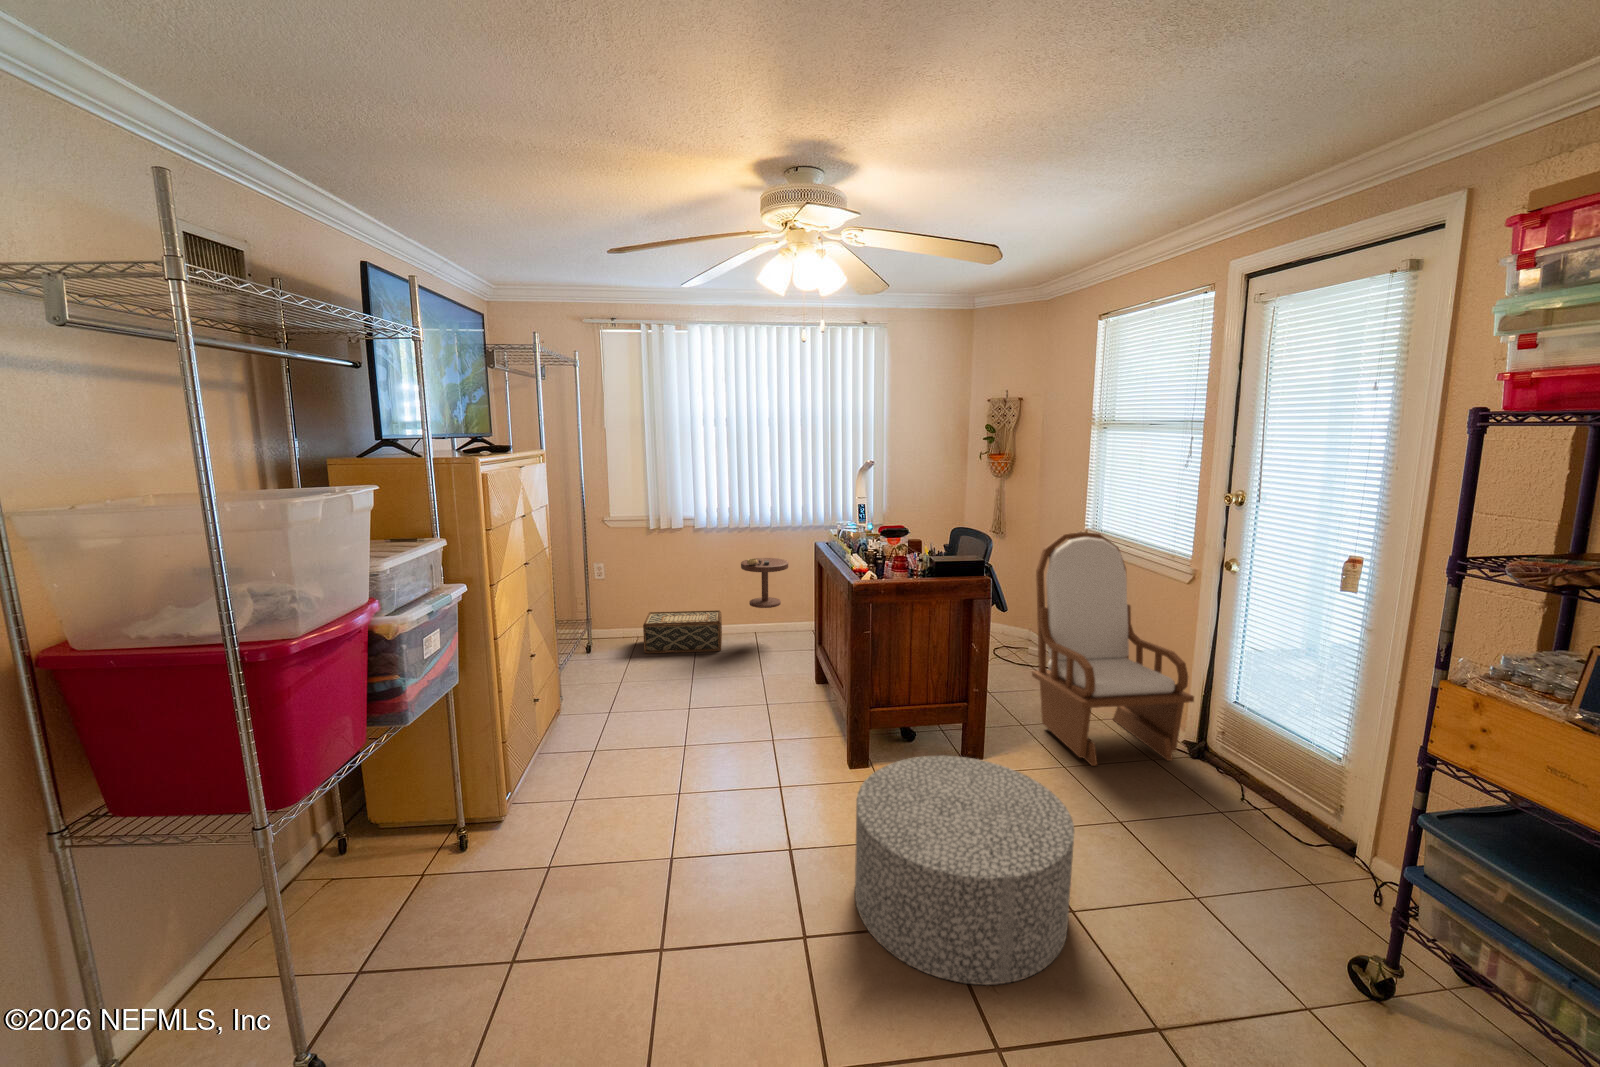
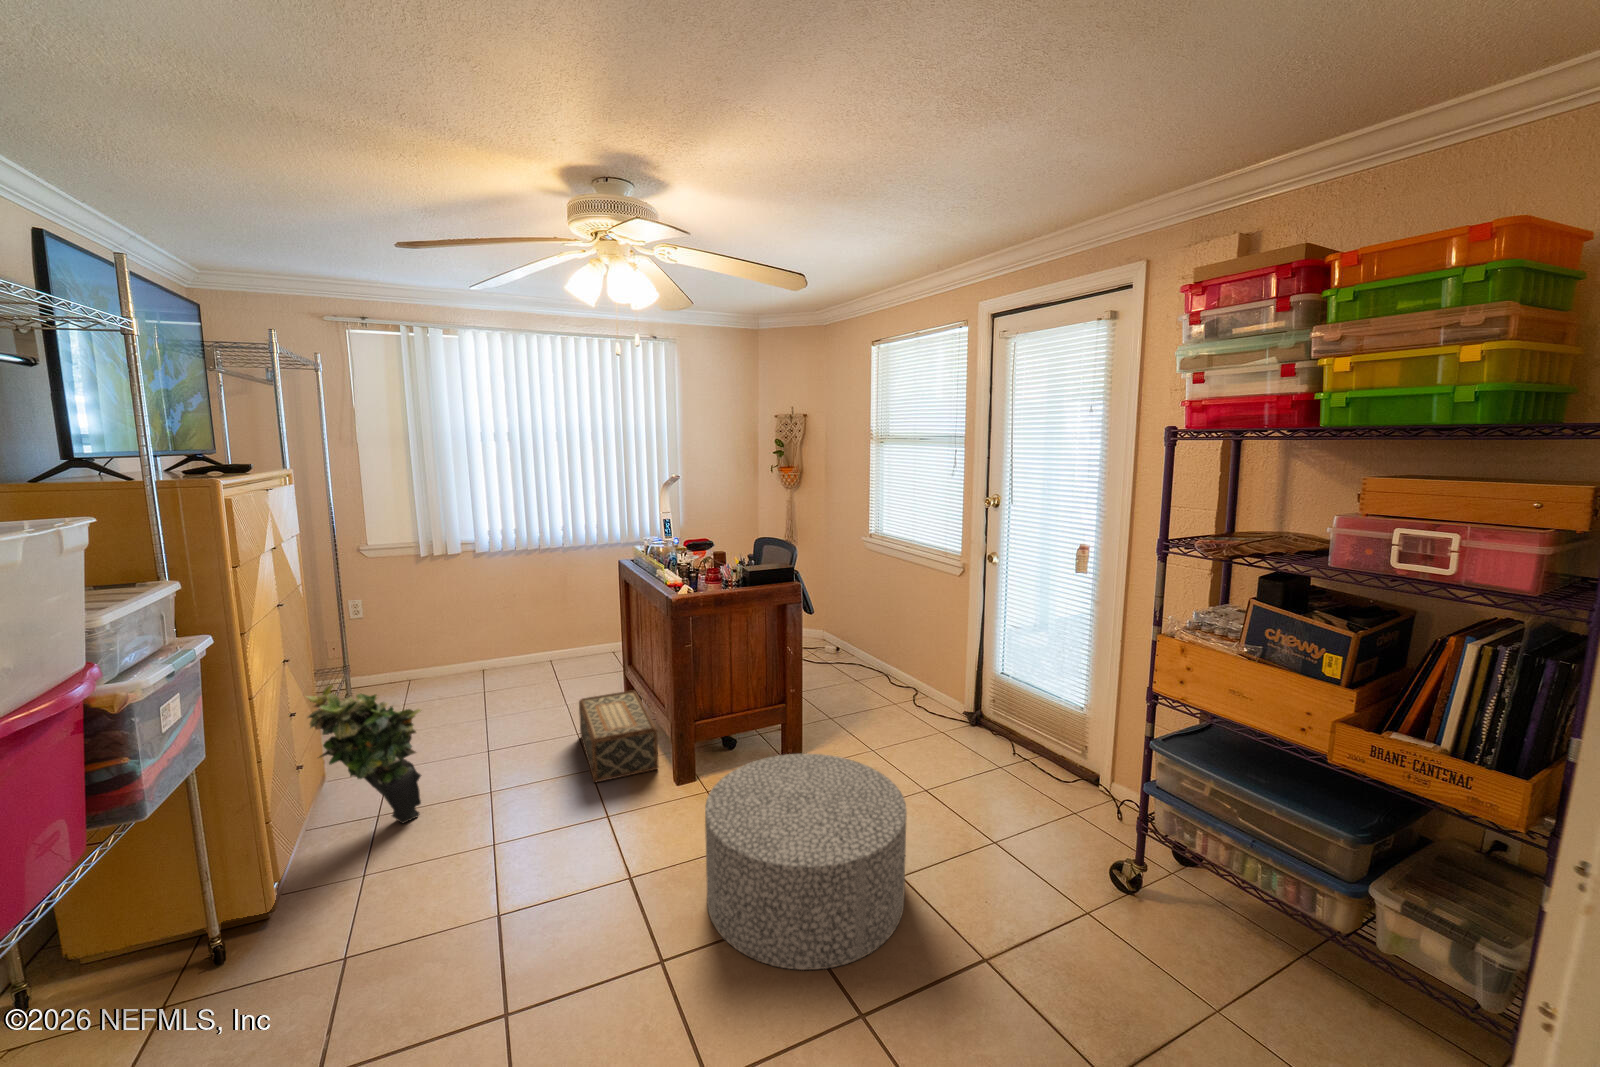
armchair: present [1032,532,1194,766] -> none [838,535,972,744]
side table: present [741,558,788,608] -> none [537,578,590,669]
woven basket: present [643,610,722,653] -> present [579,690,659,782]
potted plant: none [542,634,630,761] -> present [307,685,421,823]

